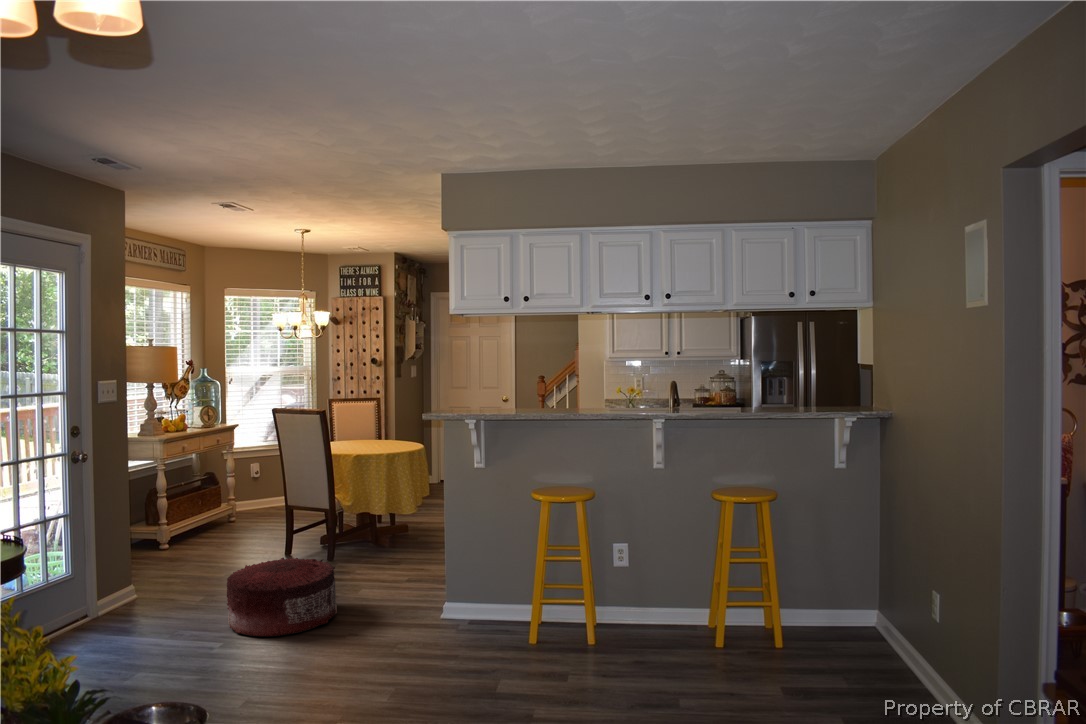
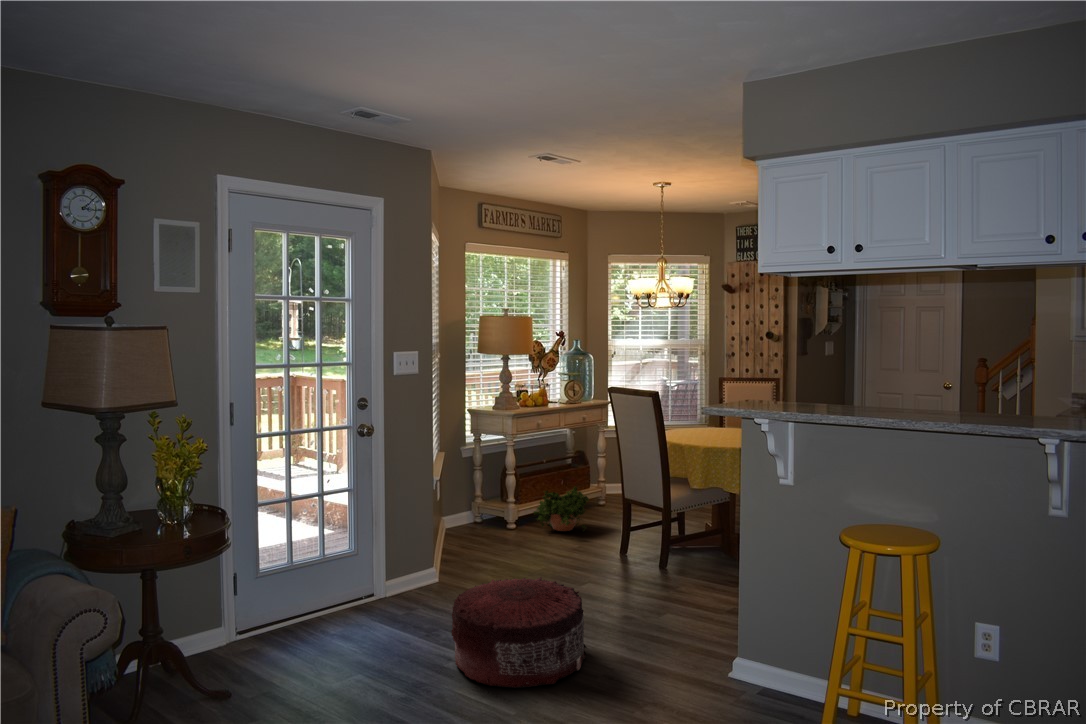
potted plant: none [185,501,242,543] -> present [534,487,589,531]

